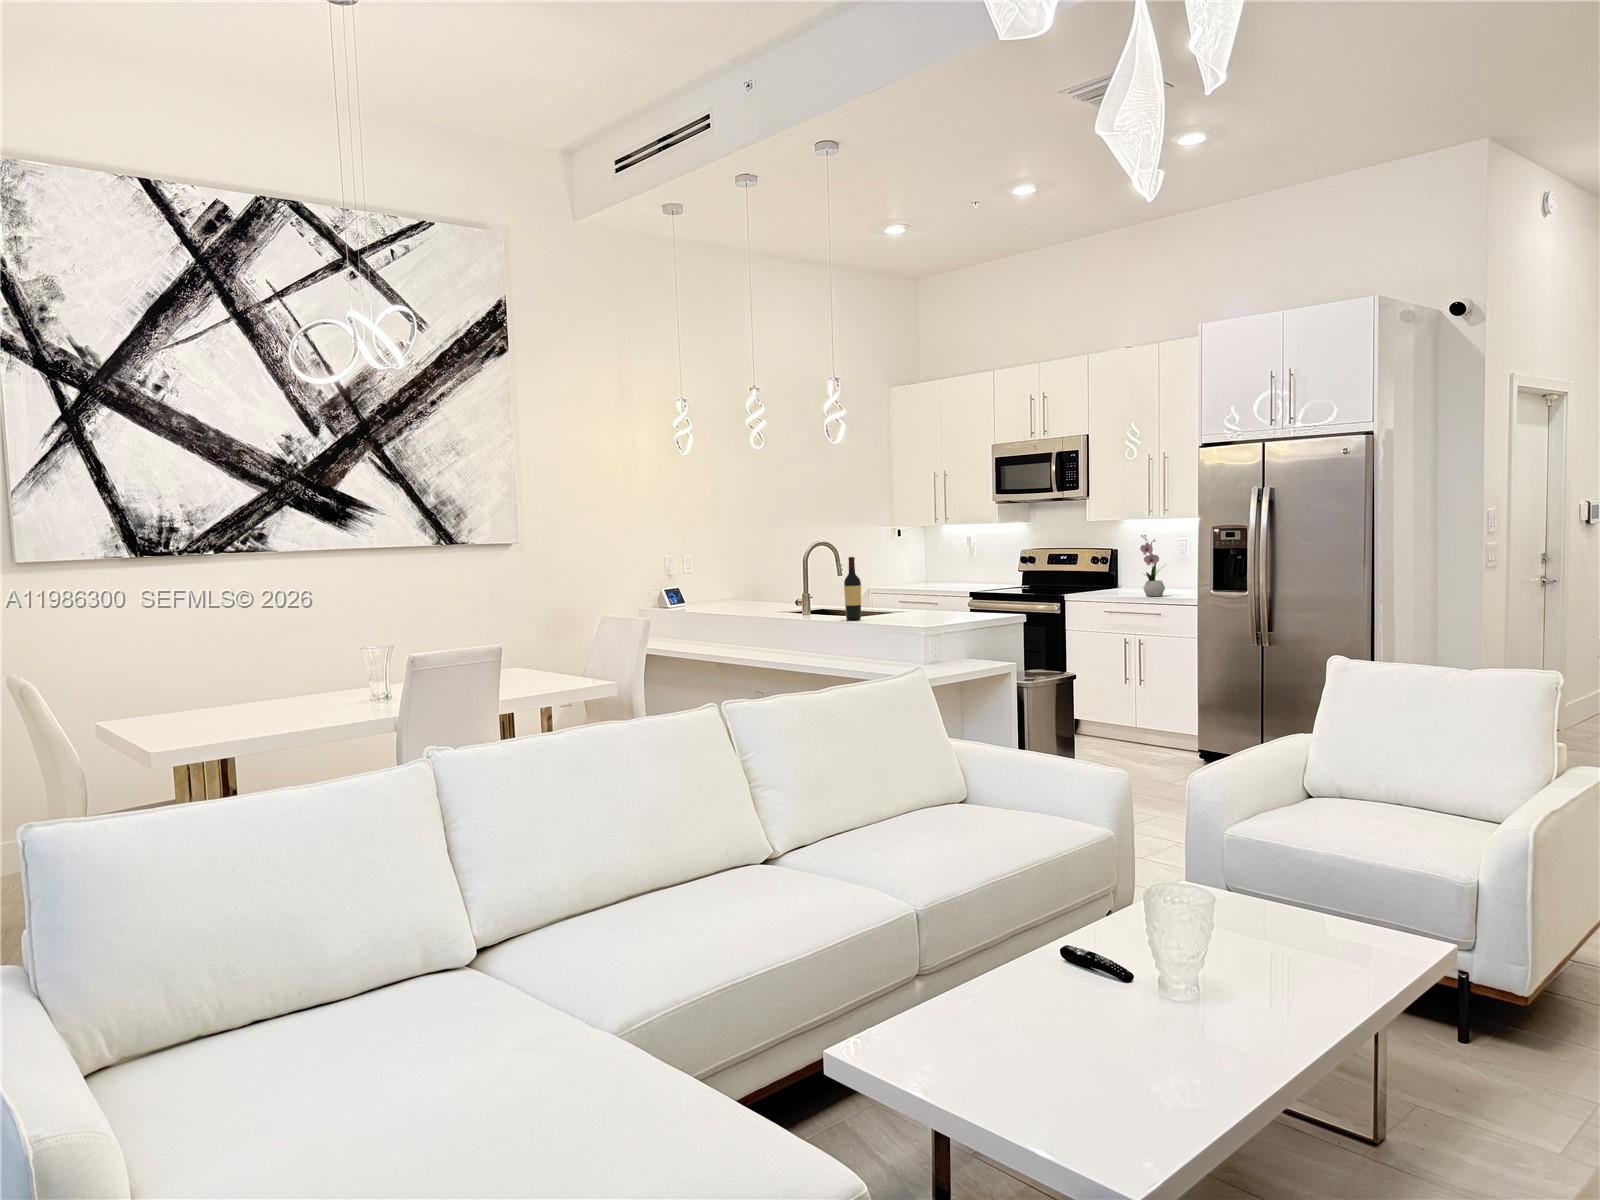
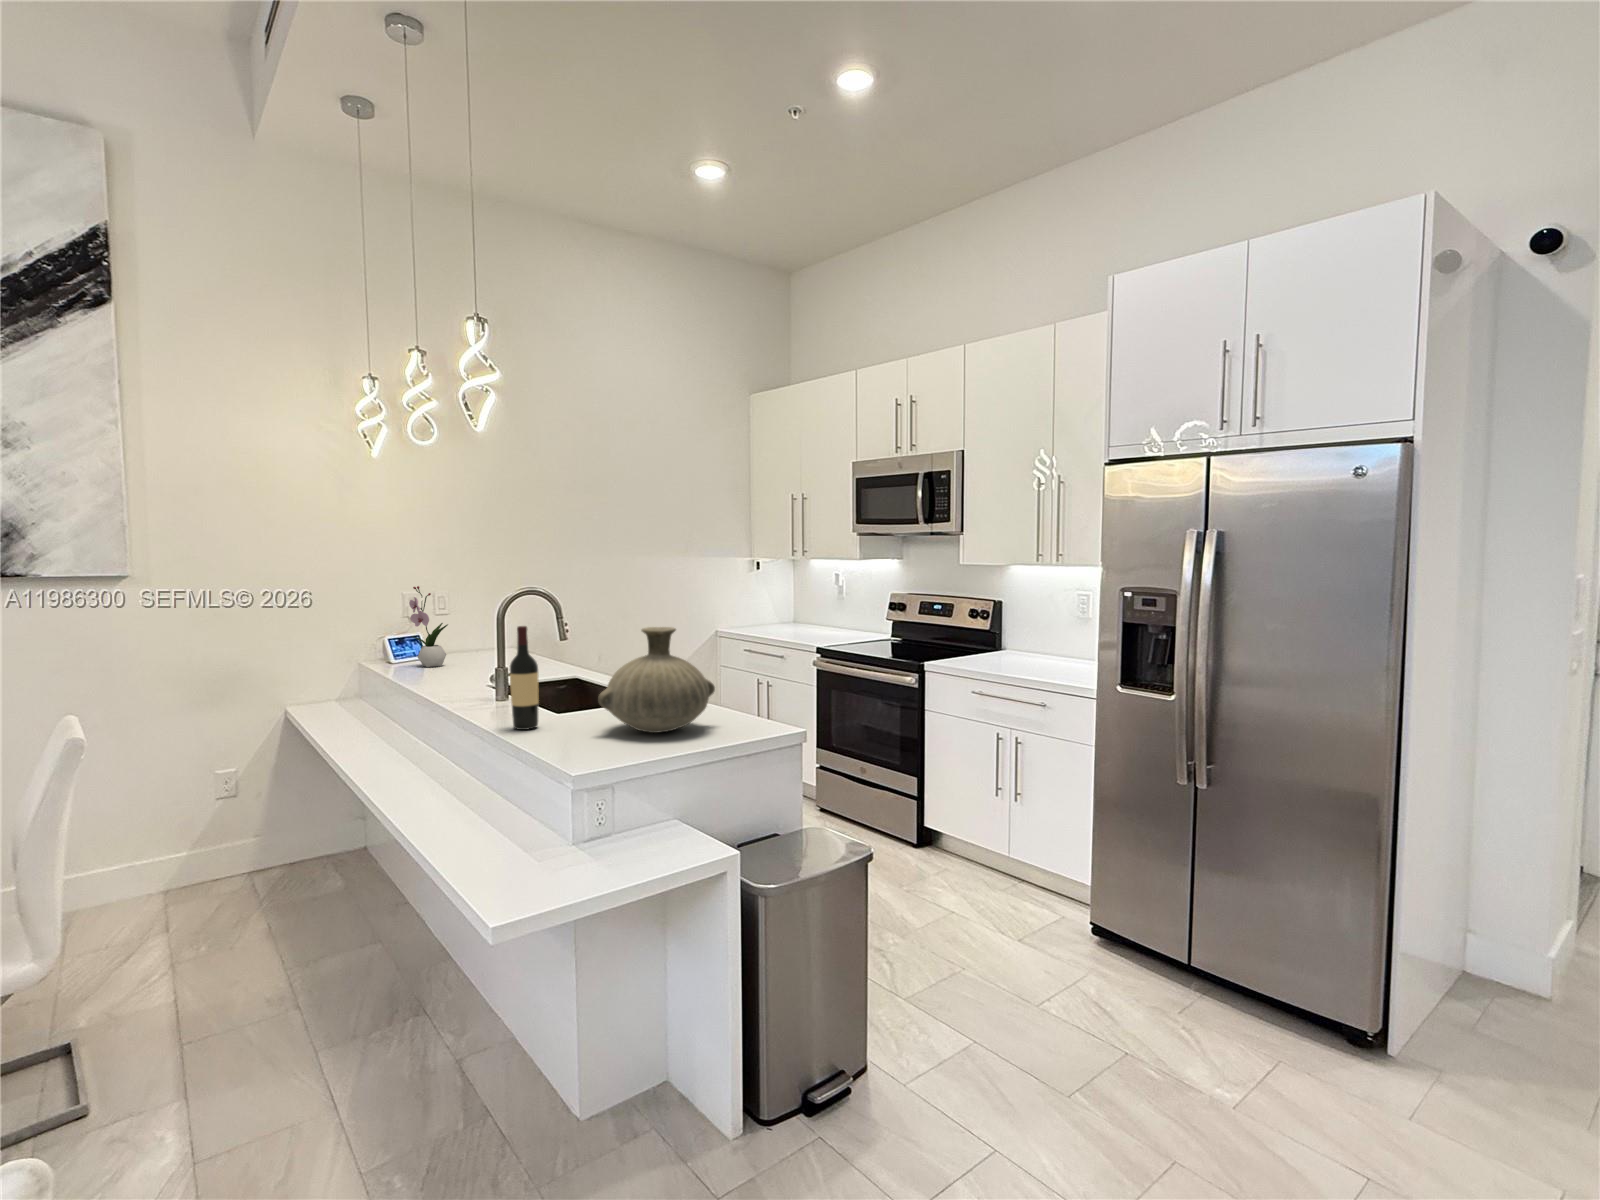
flower arrangement: present [1140,535,1165,597] -> present [409,586,448,667]
vase: none [903,556,966,619] -> present [598,627,715,733]

